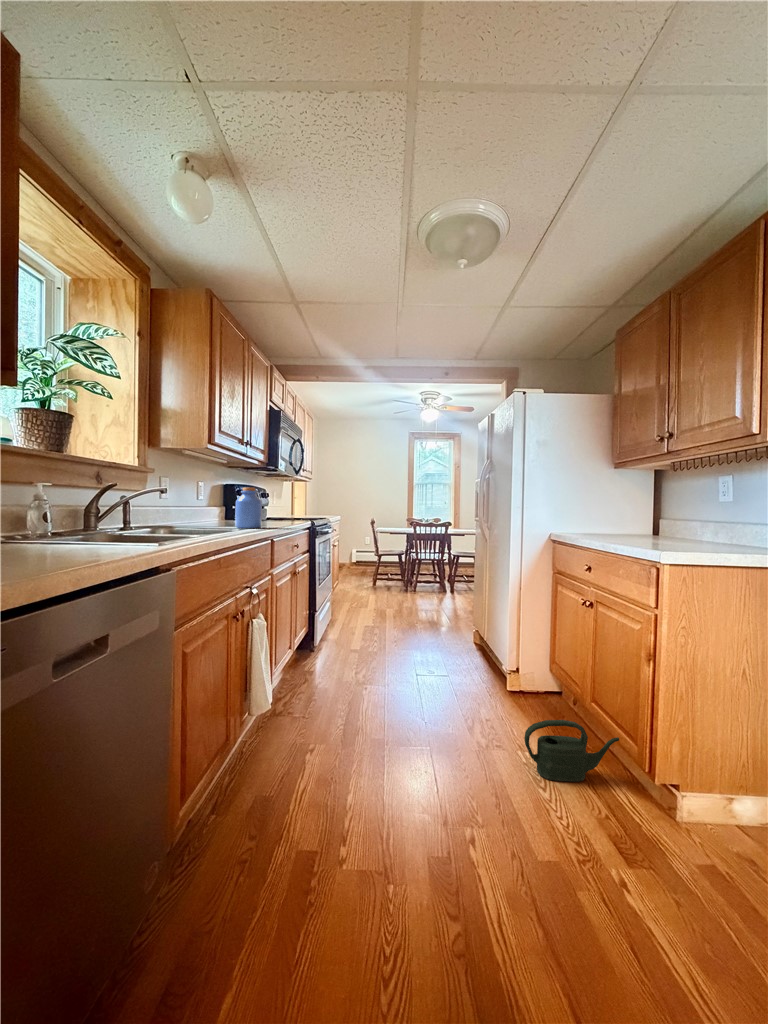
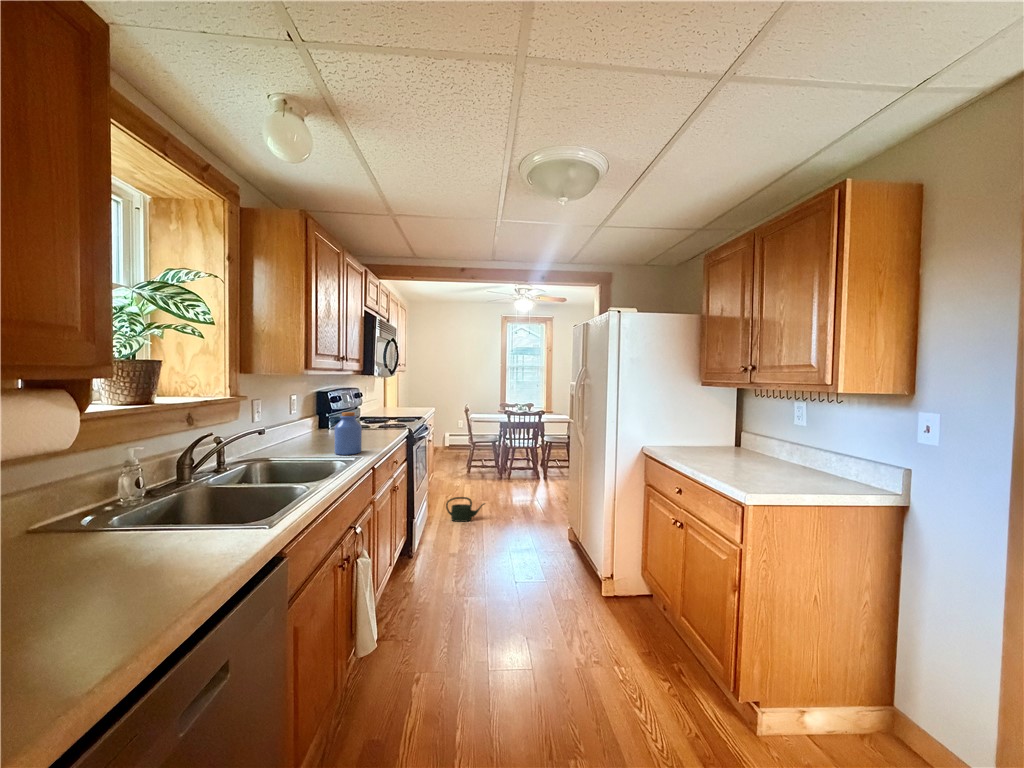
watering can: present [524,720,619,782] -> present [446,497,485,522]

